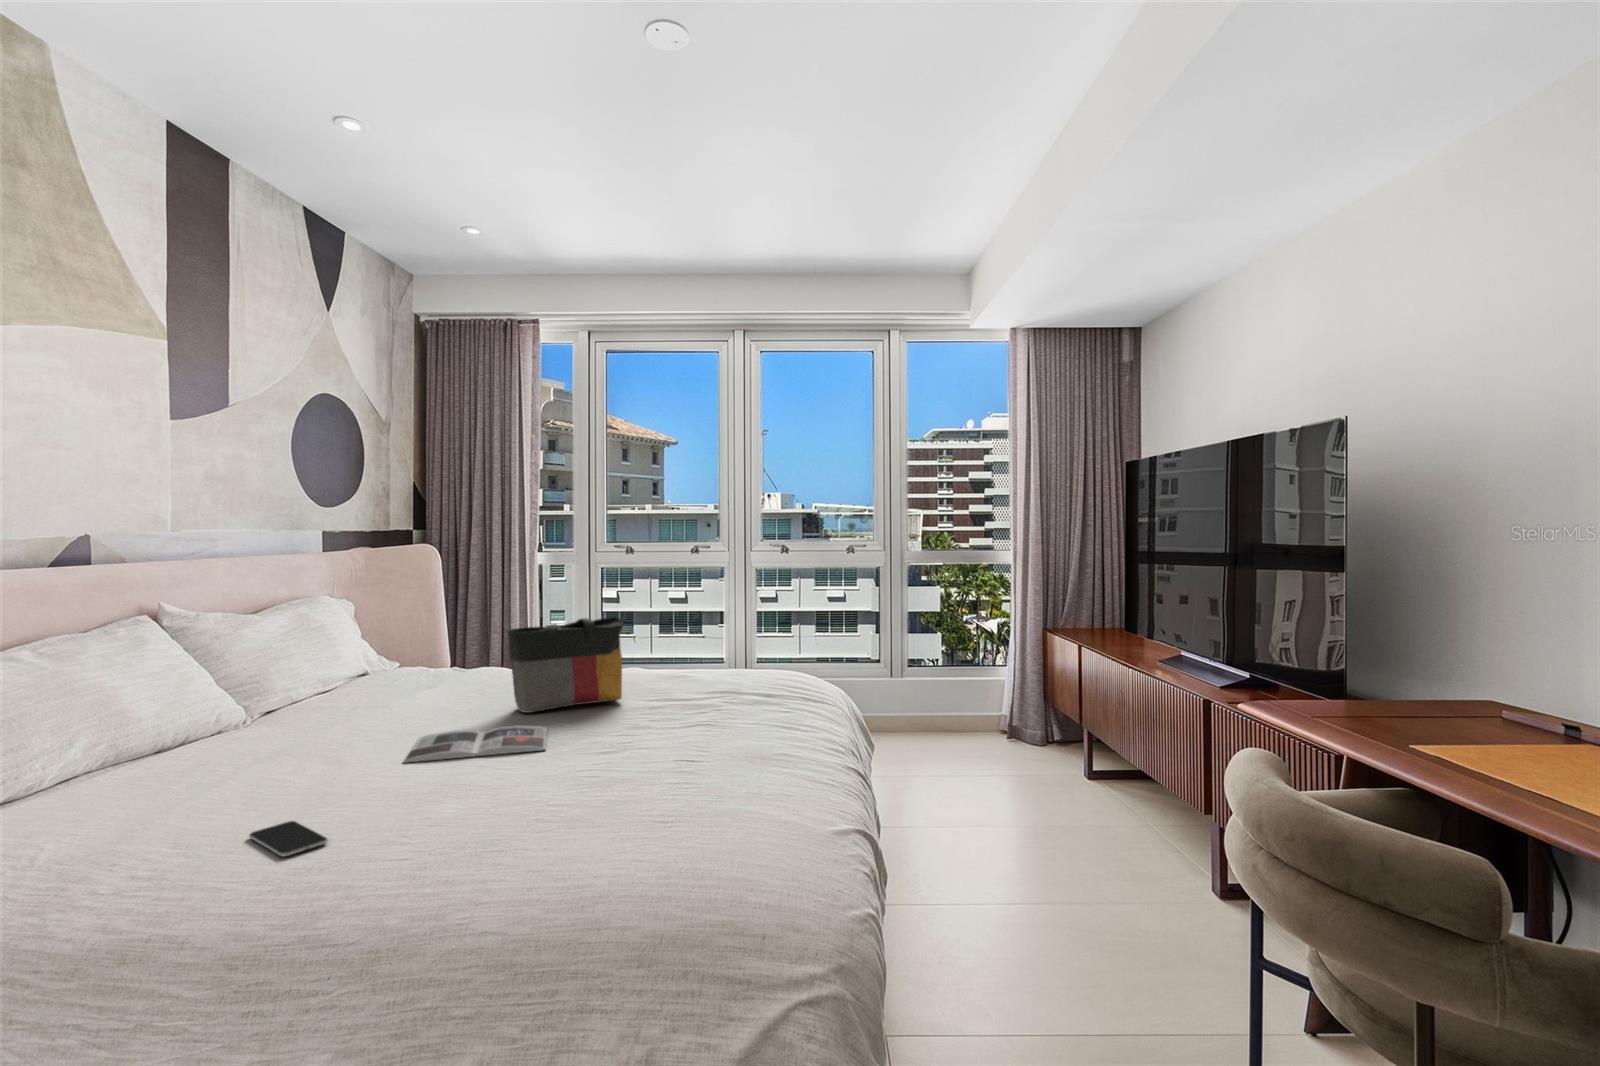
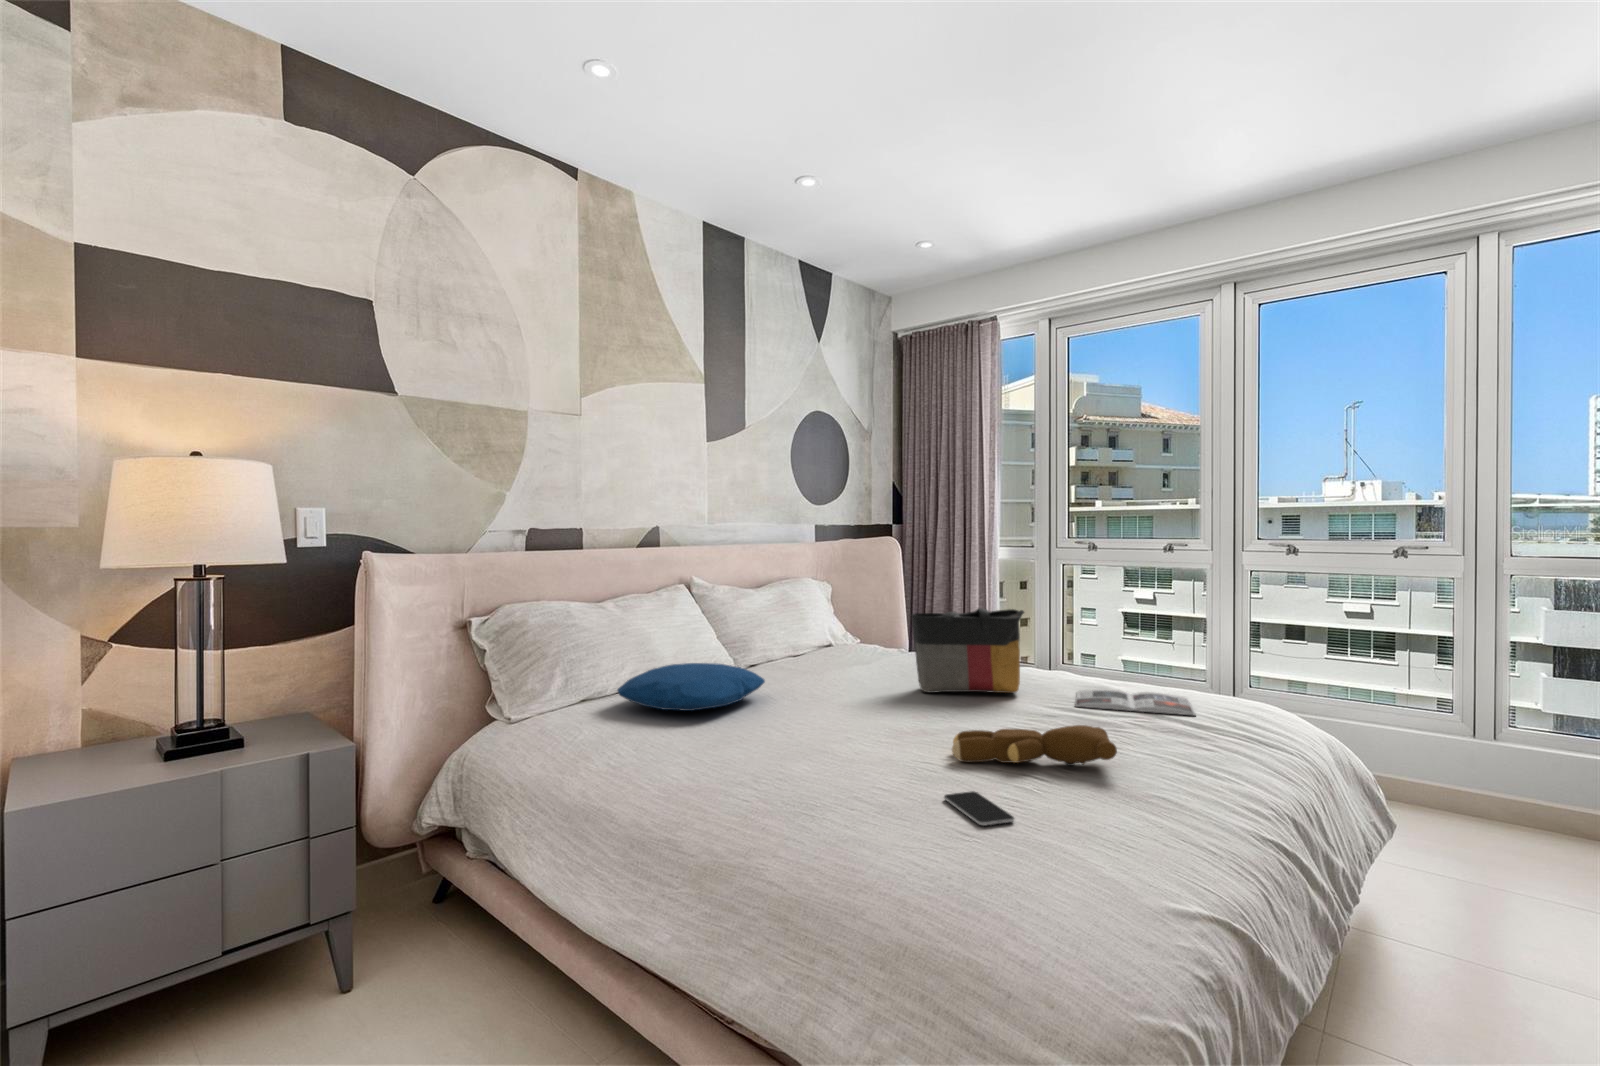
pillow: none [80,718,329,795] -> present [618,663,765,711]
teddy bear: none [603,721,761,779] -> present [952,725,1117,766]
magazine: present [403,726,547,763] -> present [1075,689,1195,716]
smartphone: present [249,821,328,856] -> present [944,791,1014,825]

